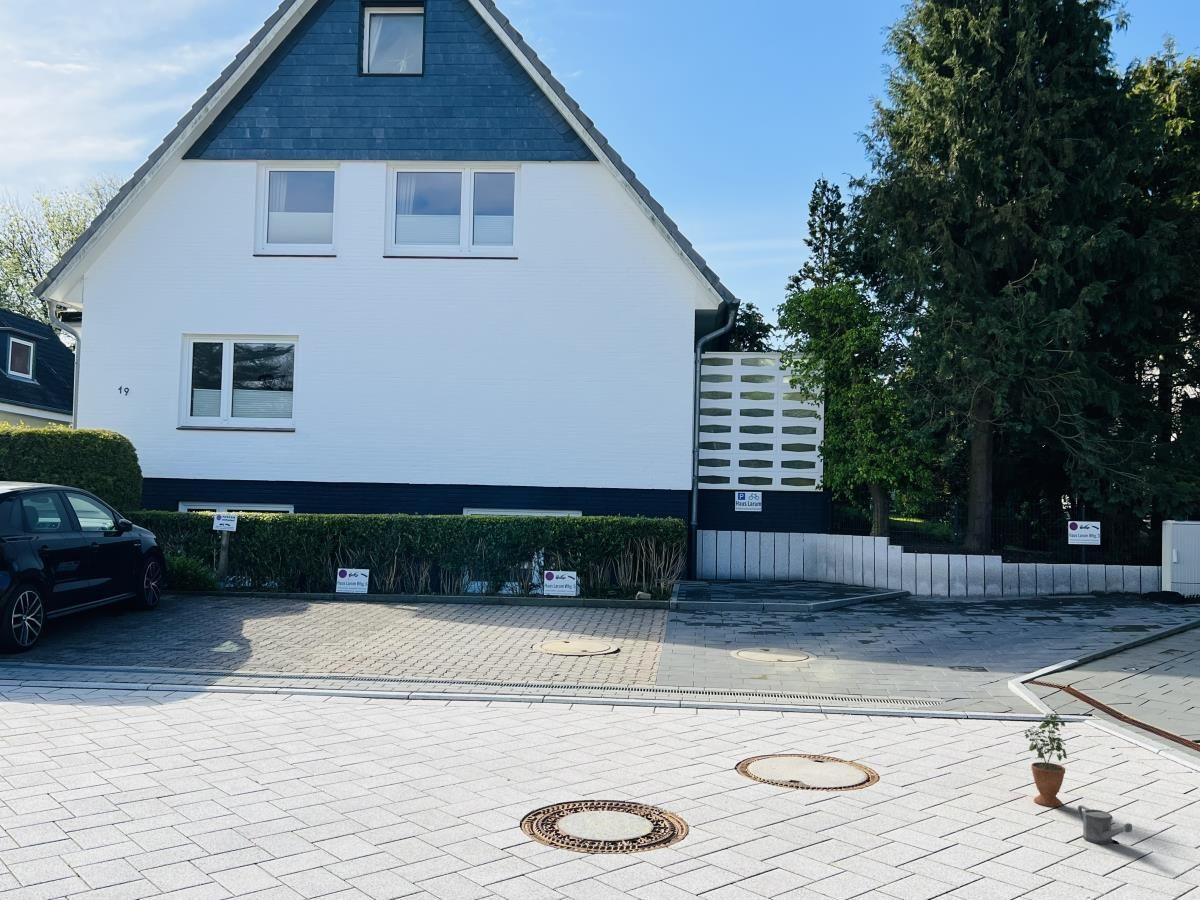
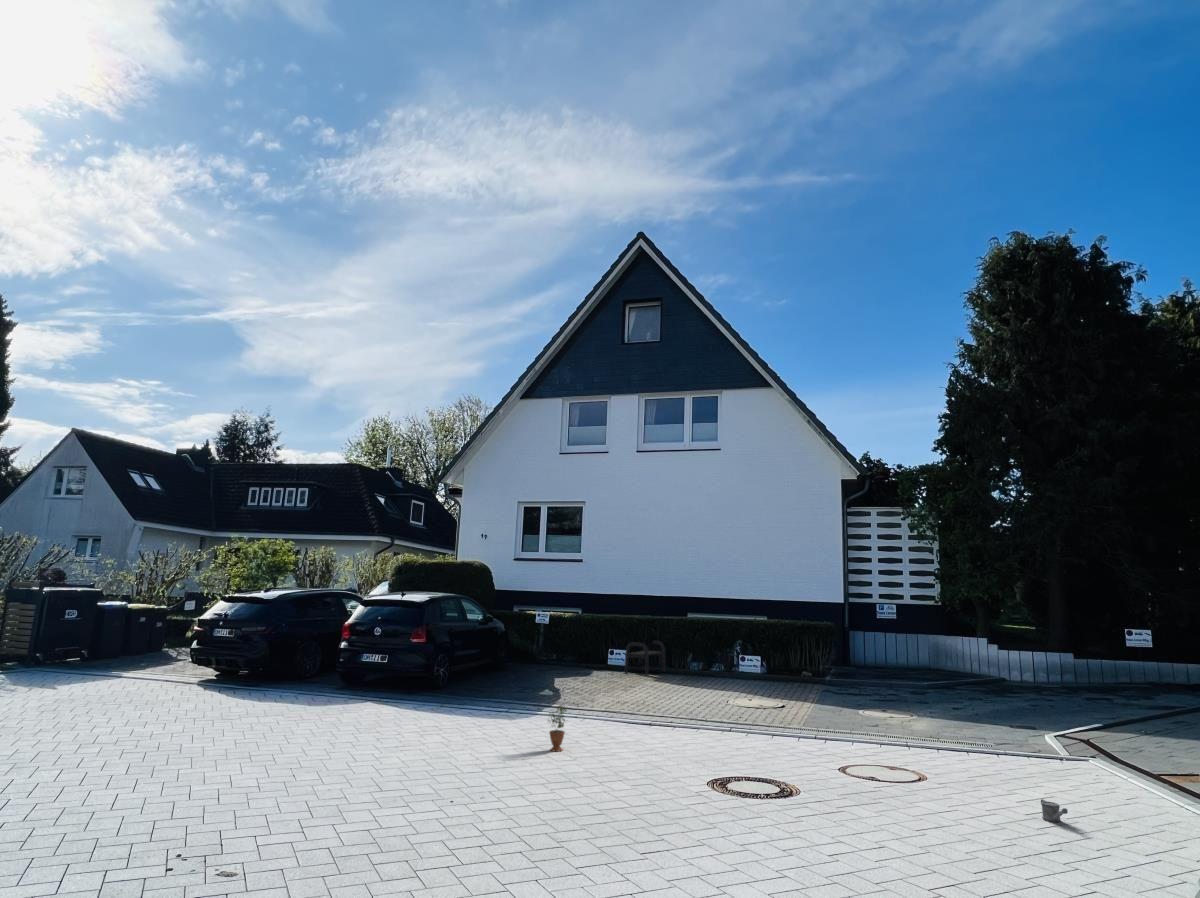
bench: none [364,553,430,608] -> present [624,641,665,676]
potted plant: present [1025,710,1067,807] -> present [549,706,566,752]

